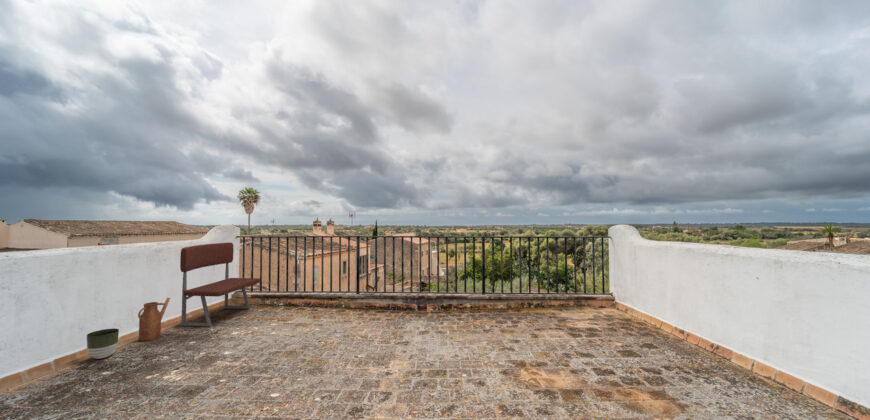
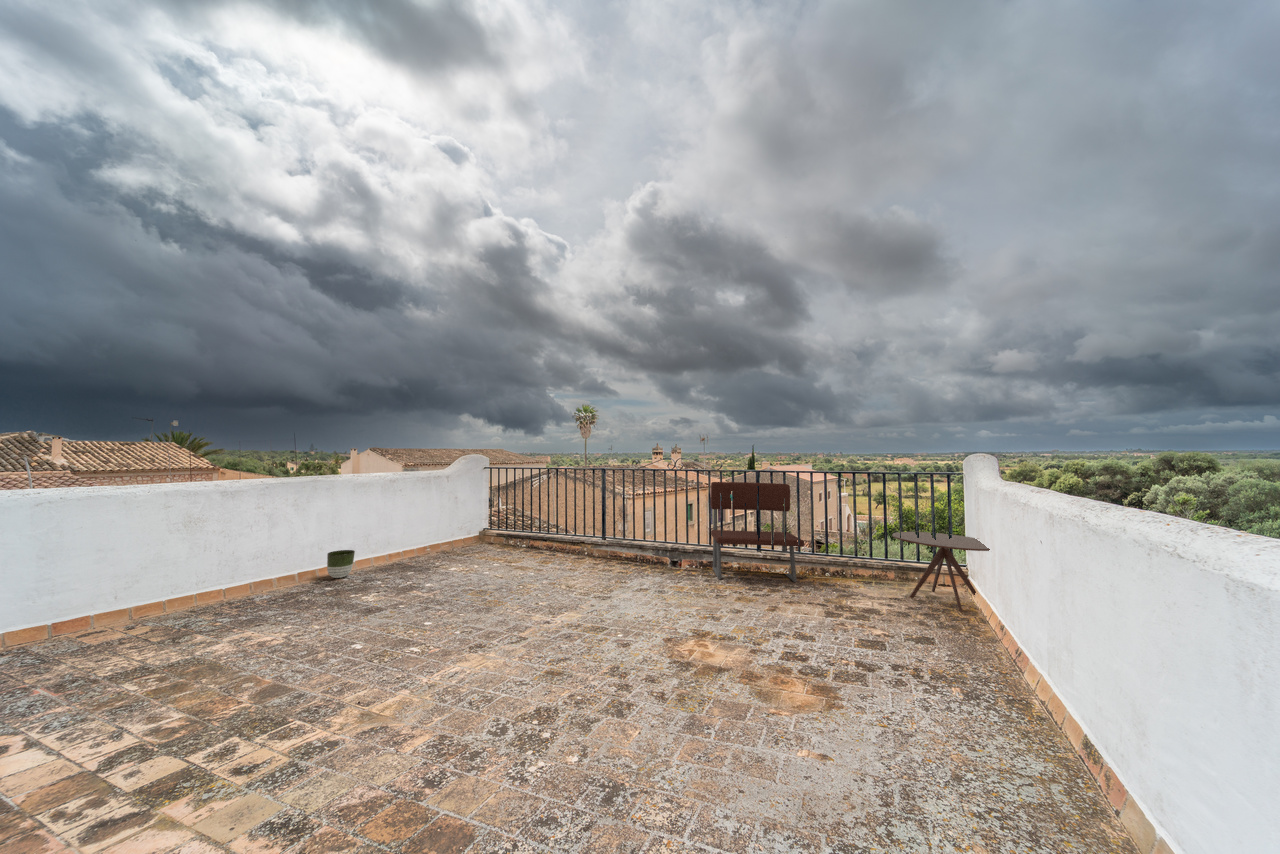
bench: present [180,242,260,327] -> present [711,482,804,582]
round table: none [577,273,644,326] -> present [892,532,990,612]
watering can: present [138,298,170,342] -> none [375,526,407,568]

